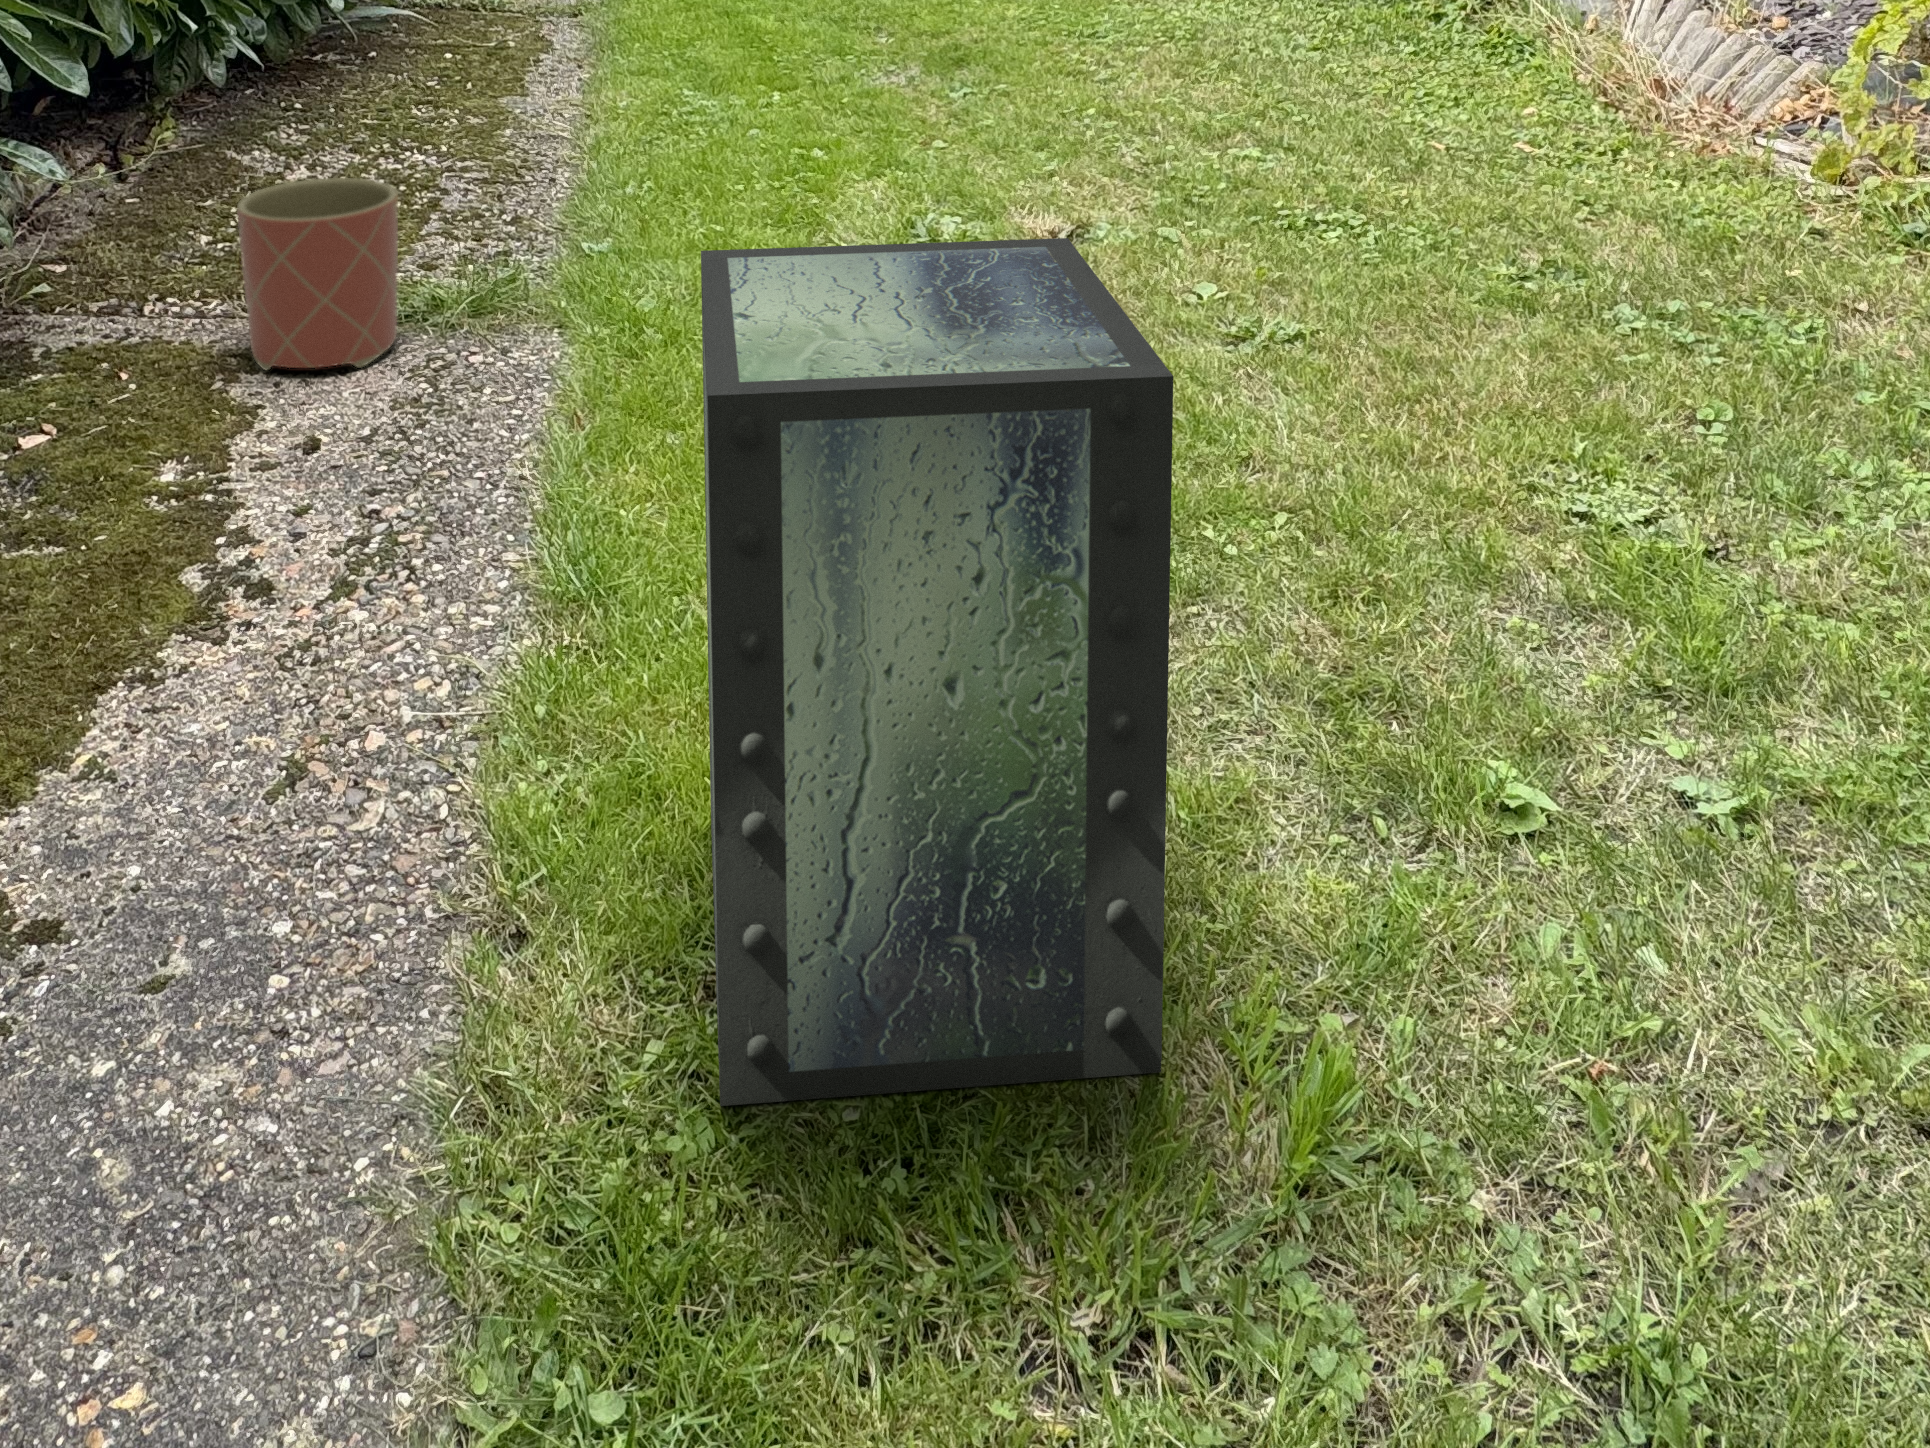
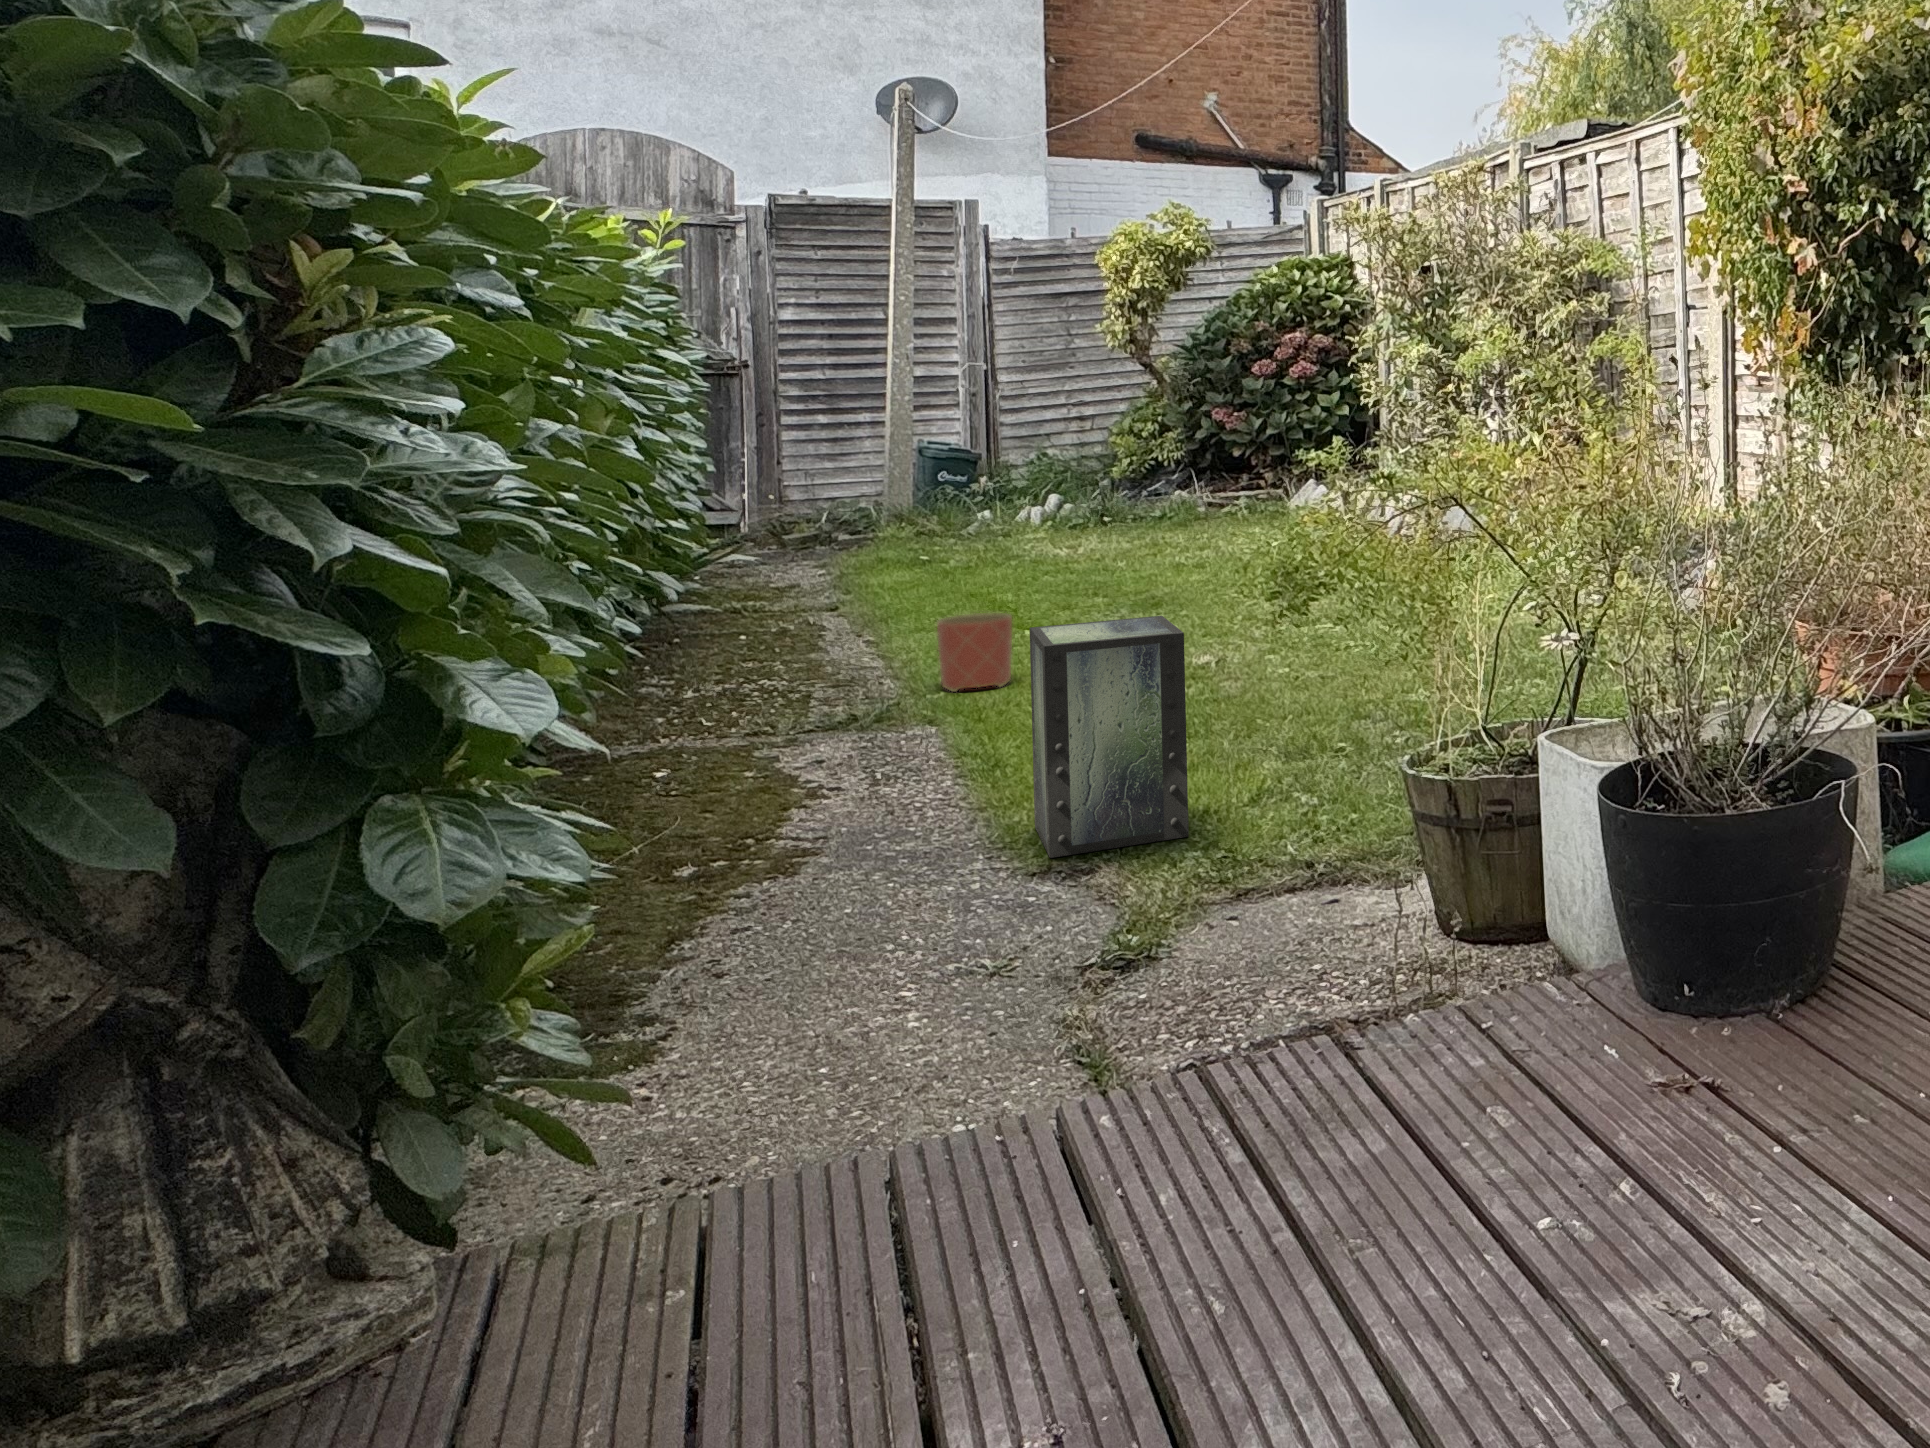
planter: present [237,178,398,370] -> present [937,613,1012,692]

